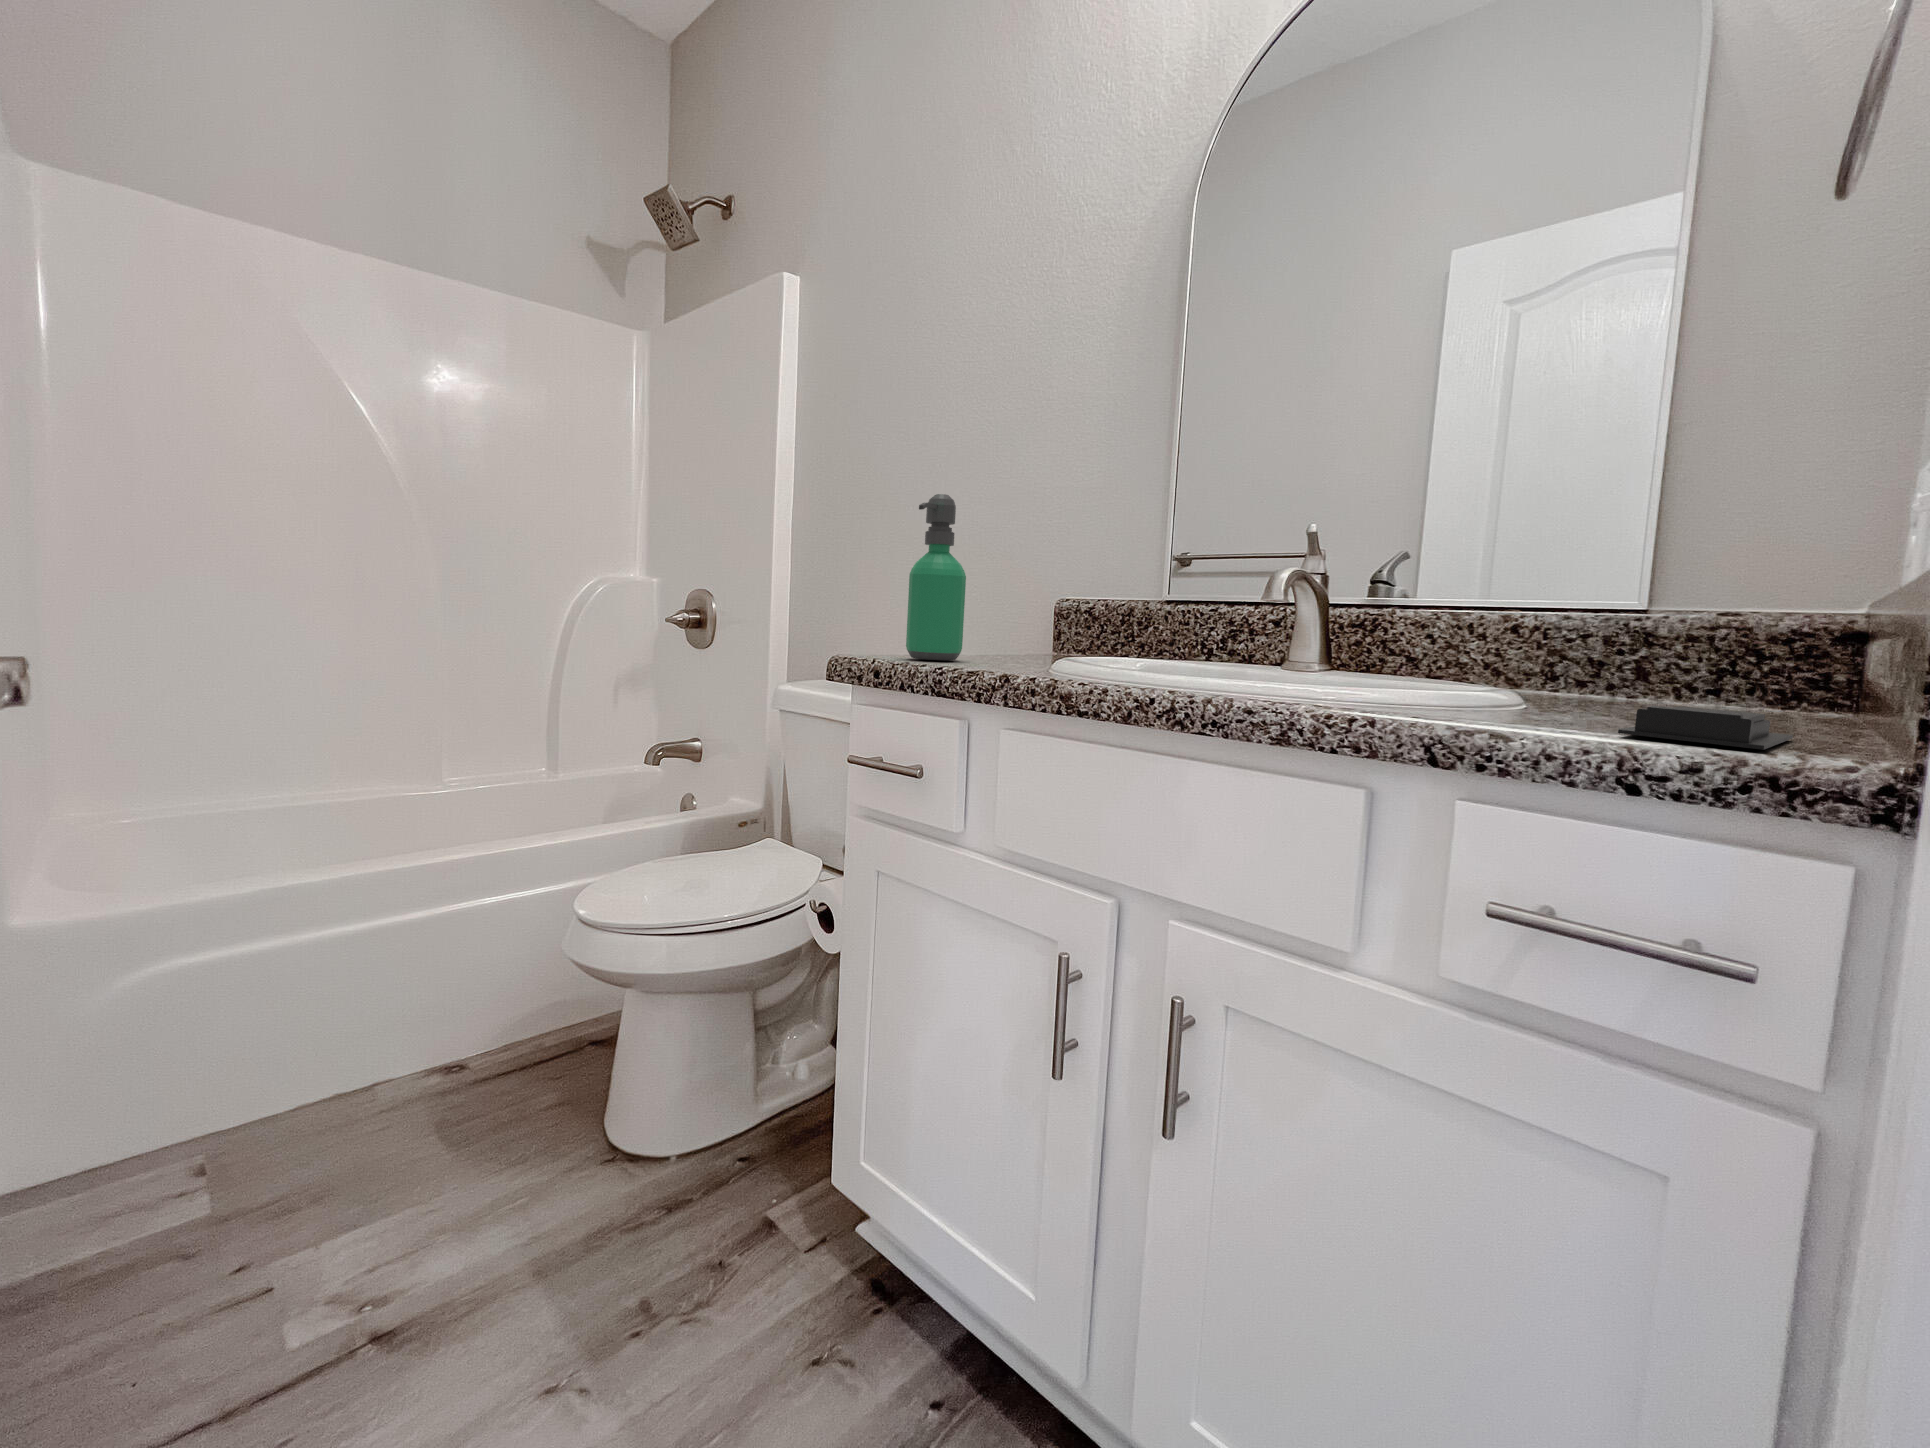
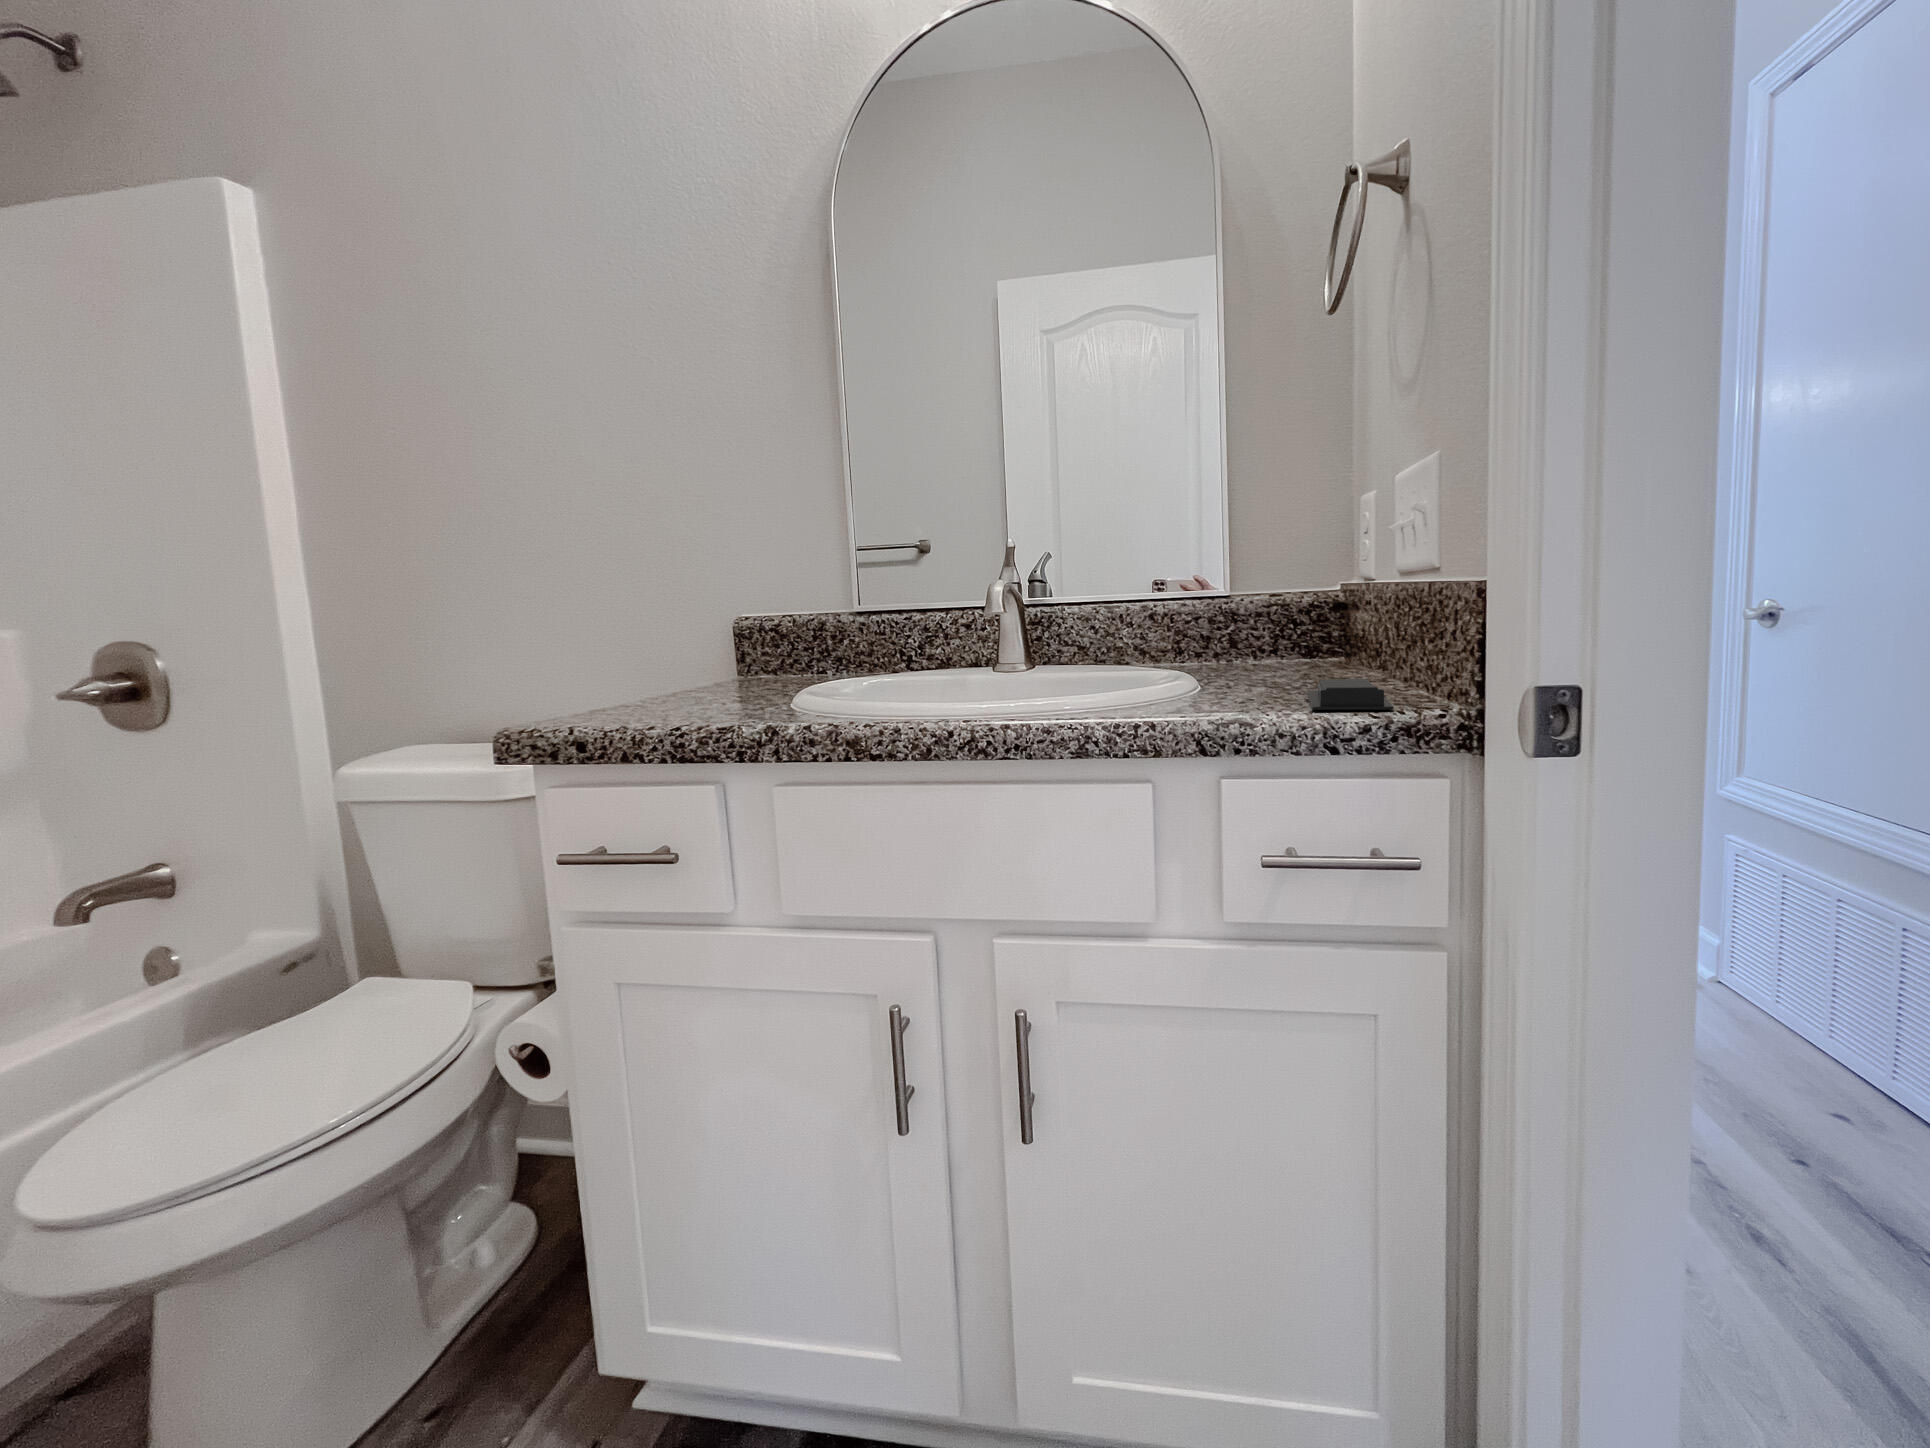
soap dispenser: present [906,494,966,660] -> none [596,520,676,718]

